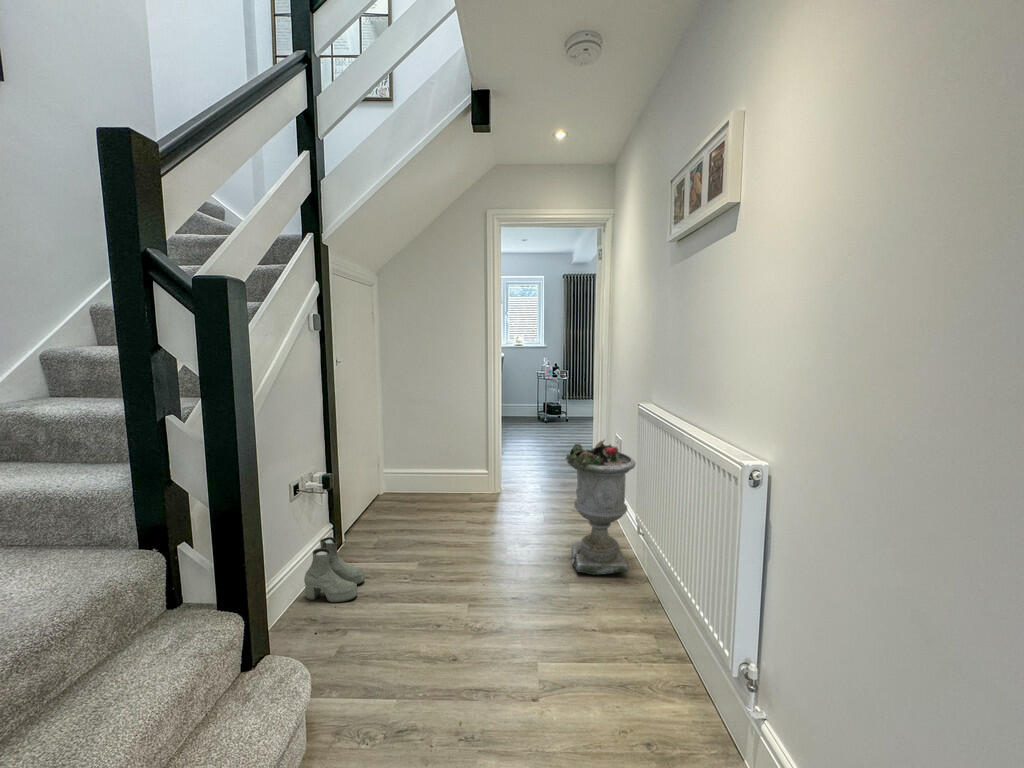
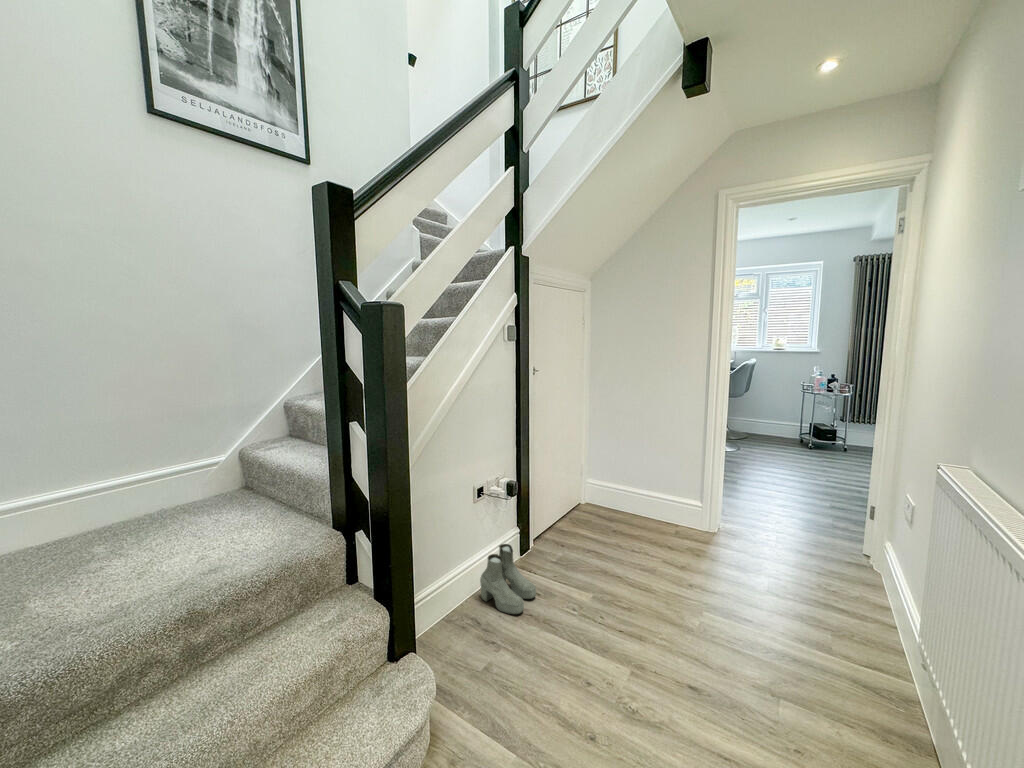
planter: present [566,440,636,575] -> none [789,507,918,718]

